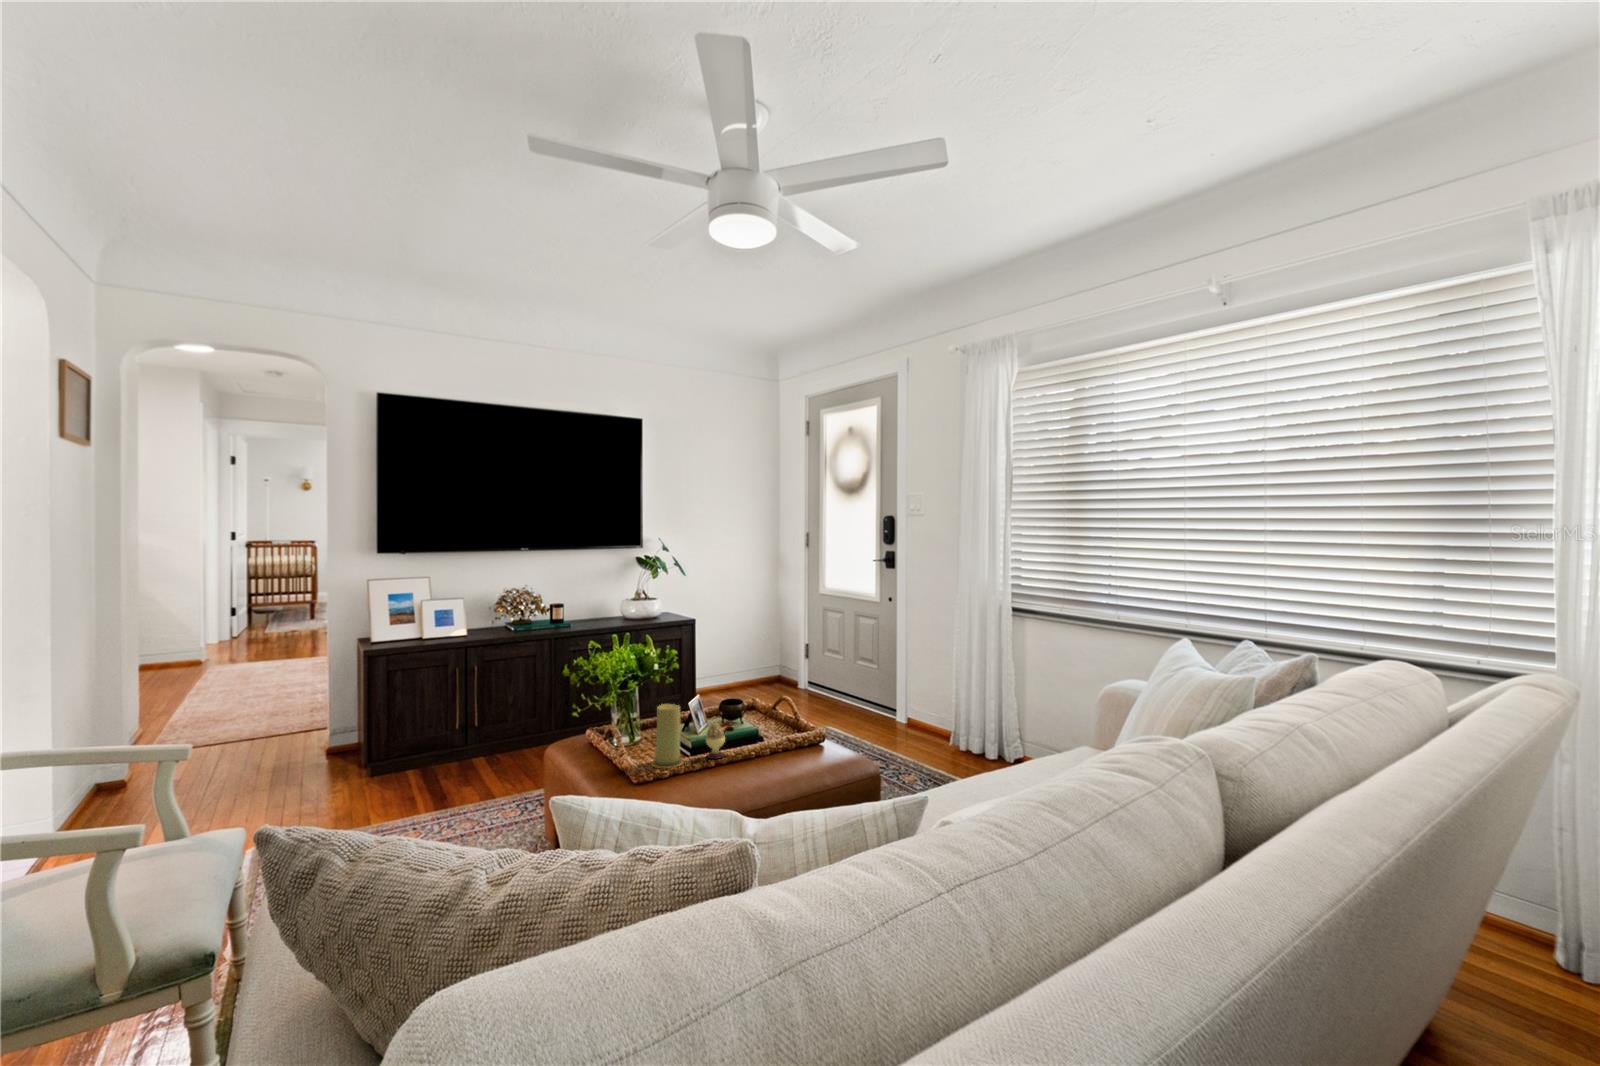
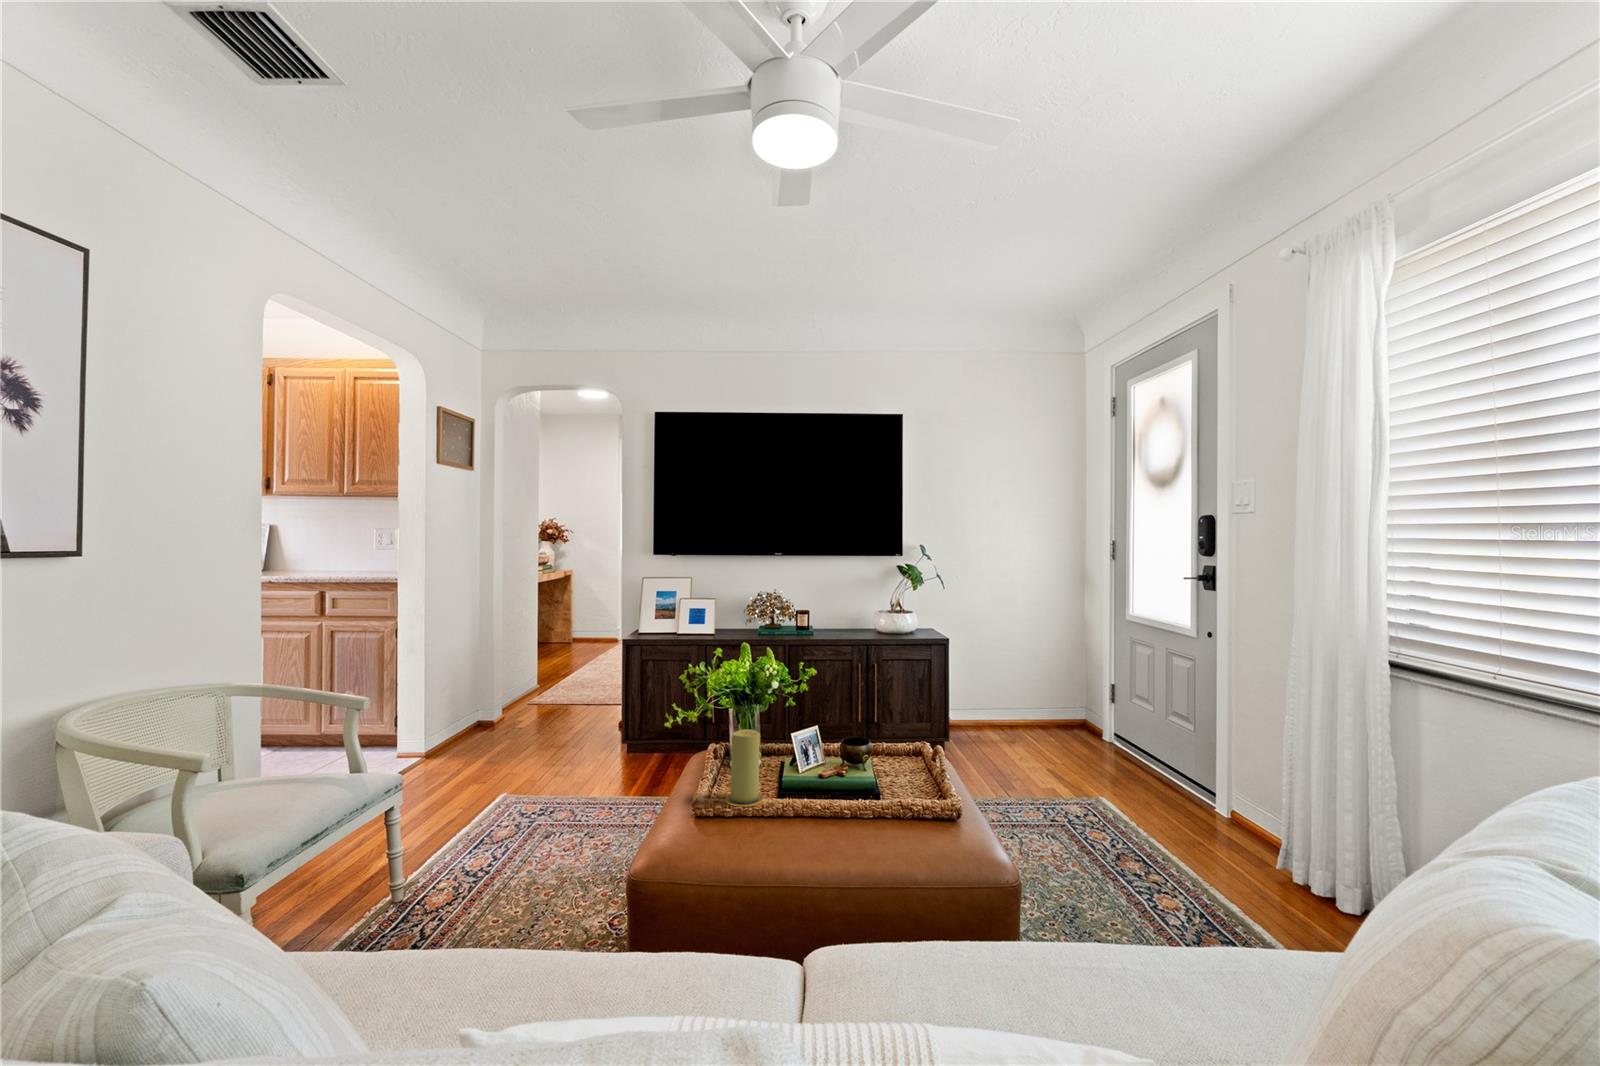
decorative egg: present [706,723,725,759] -> none [789,762,813,807]

